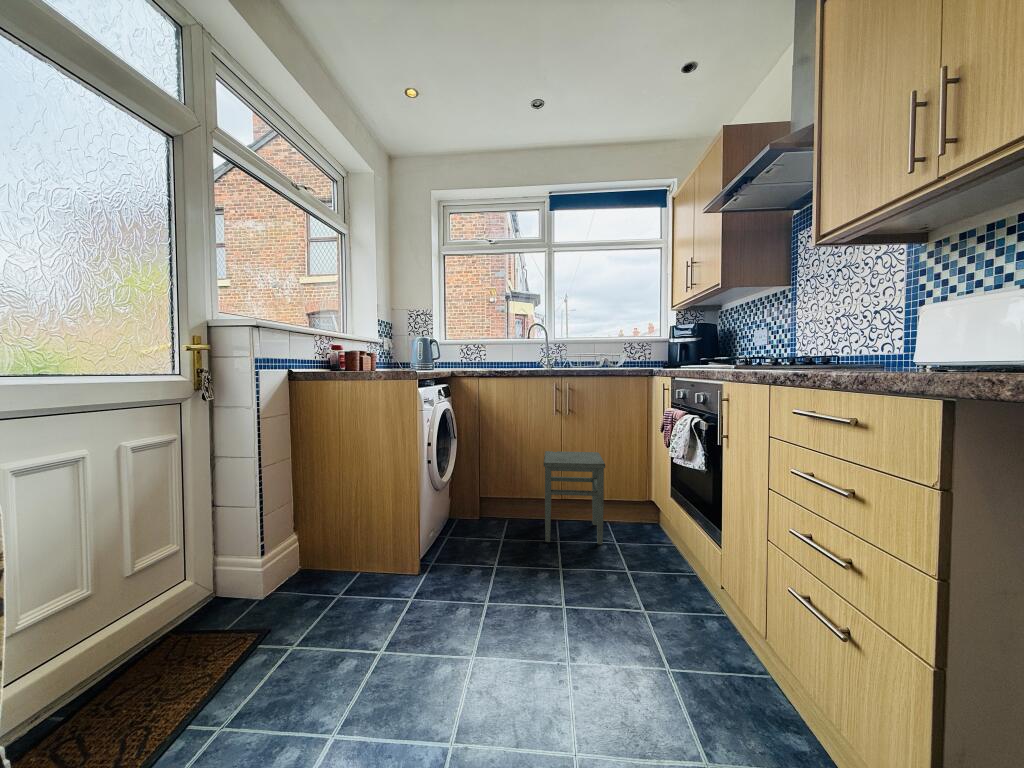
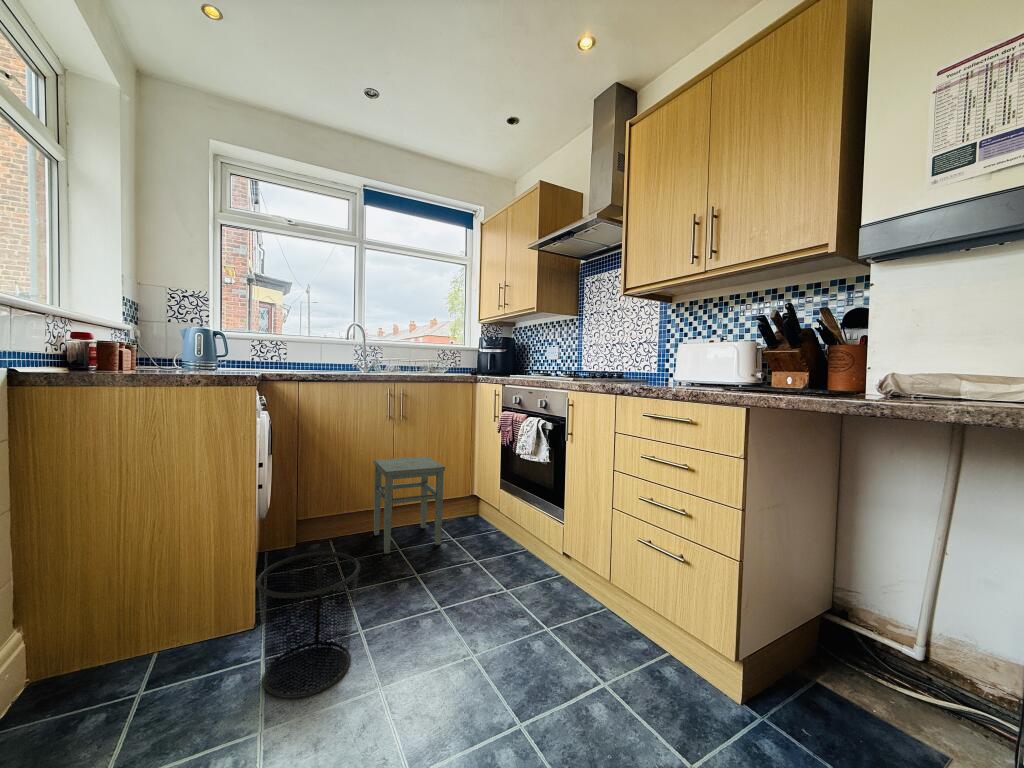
waste bin: none [387,524,470,645] -> present [256,552,360,698]

